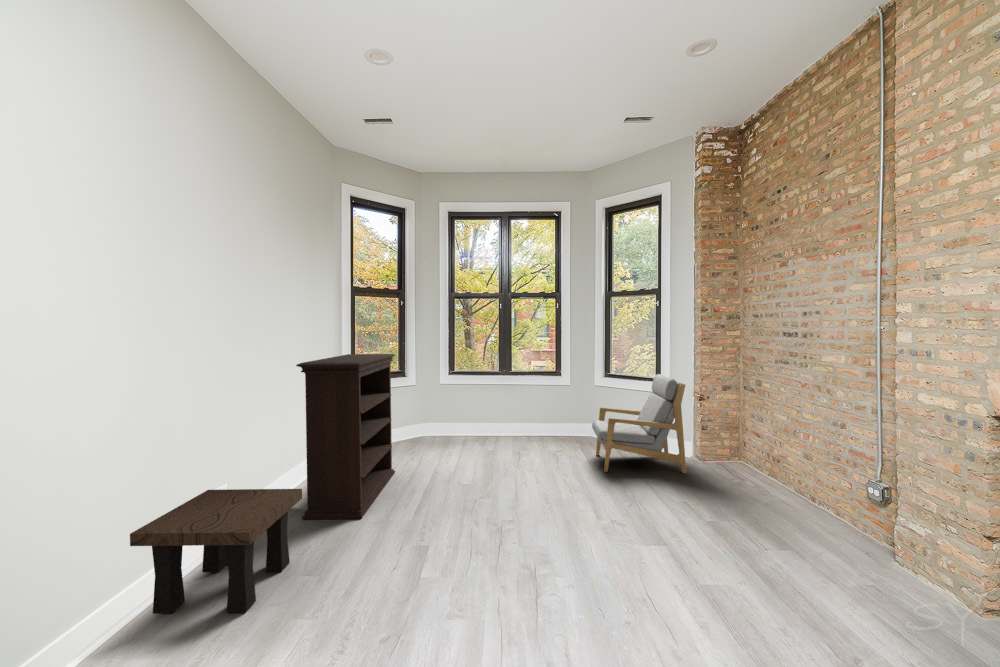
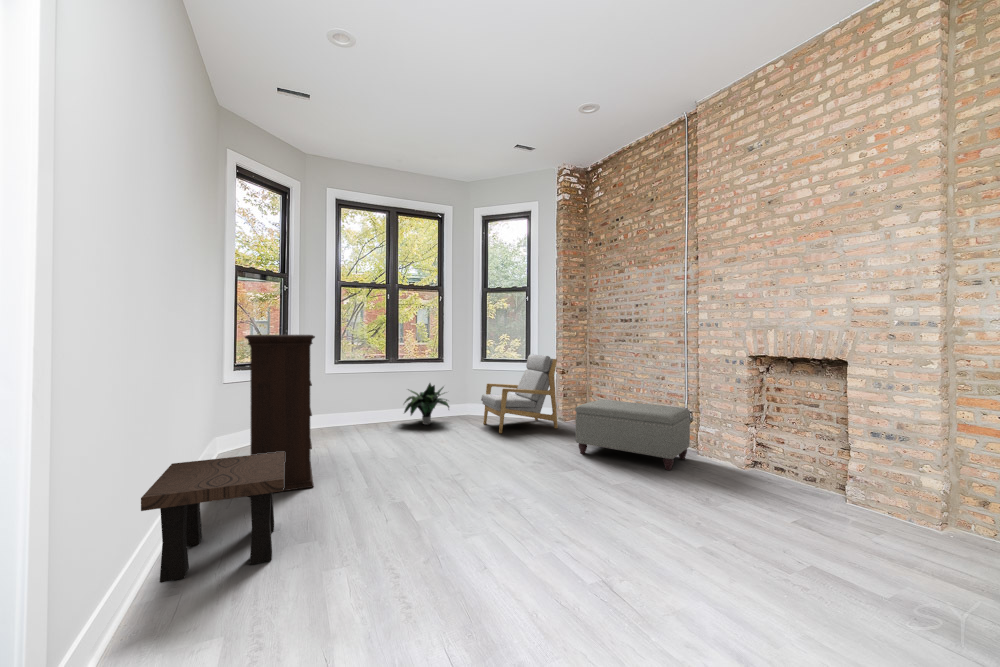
potted plant: none [506,401,563,448] -> present [404,383,449,425]
ottoman: none [682,449,875,584] -> present [575,400,690,470]

